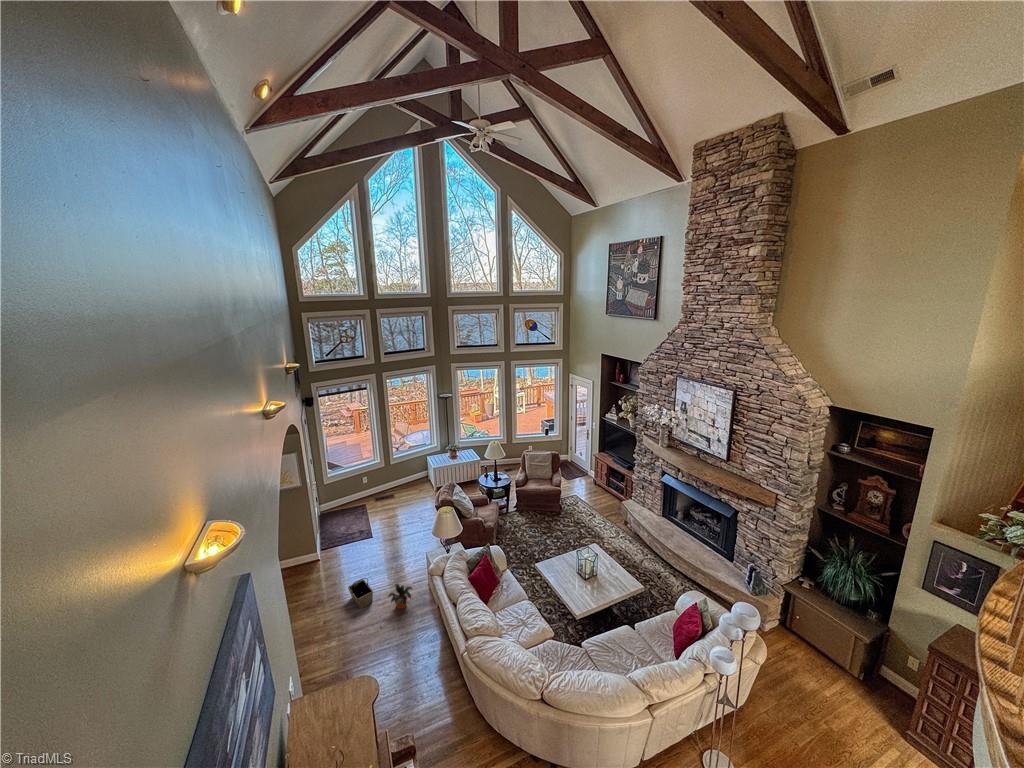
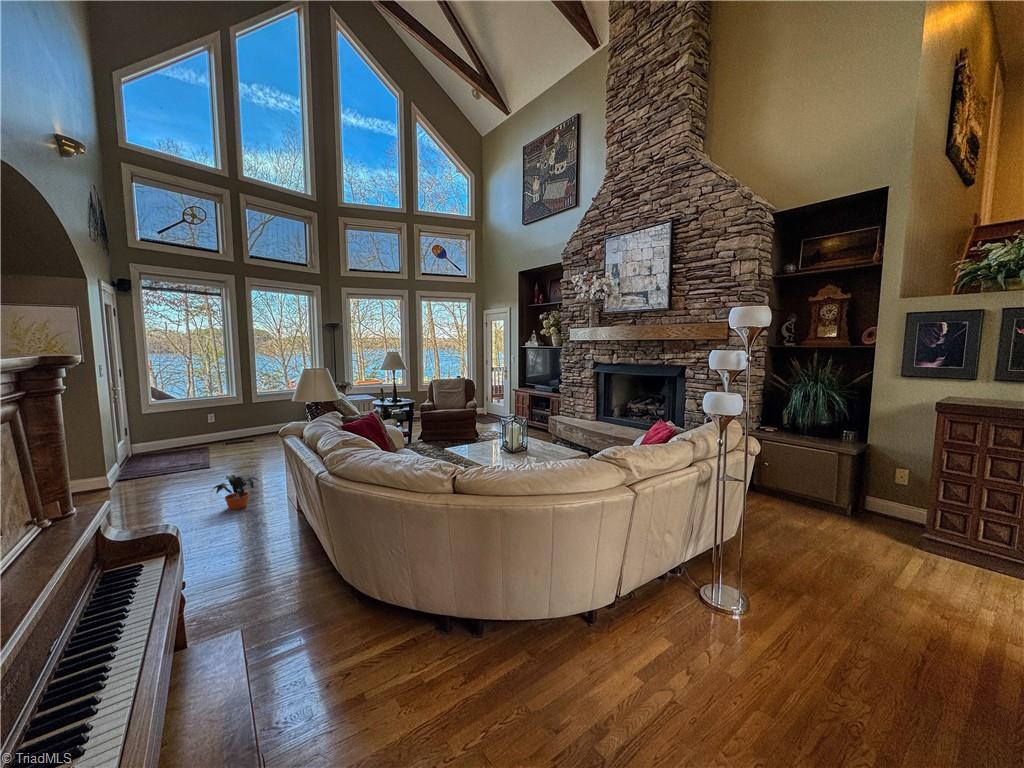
basket: present [348,578,373,608] -> none [142,471,188,515]

